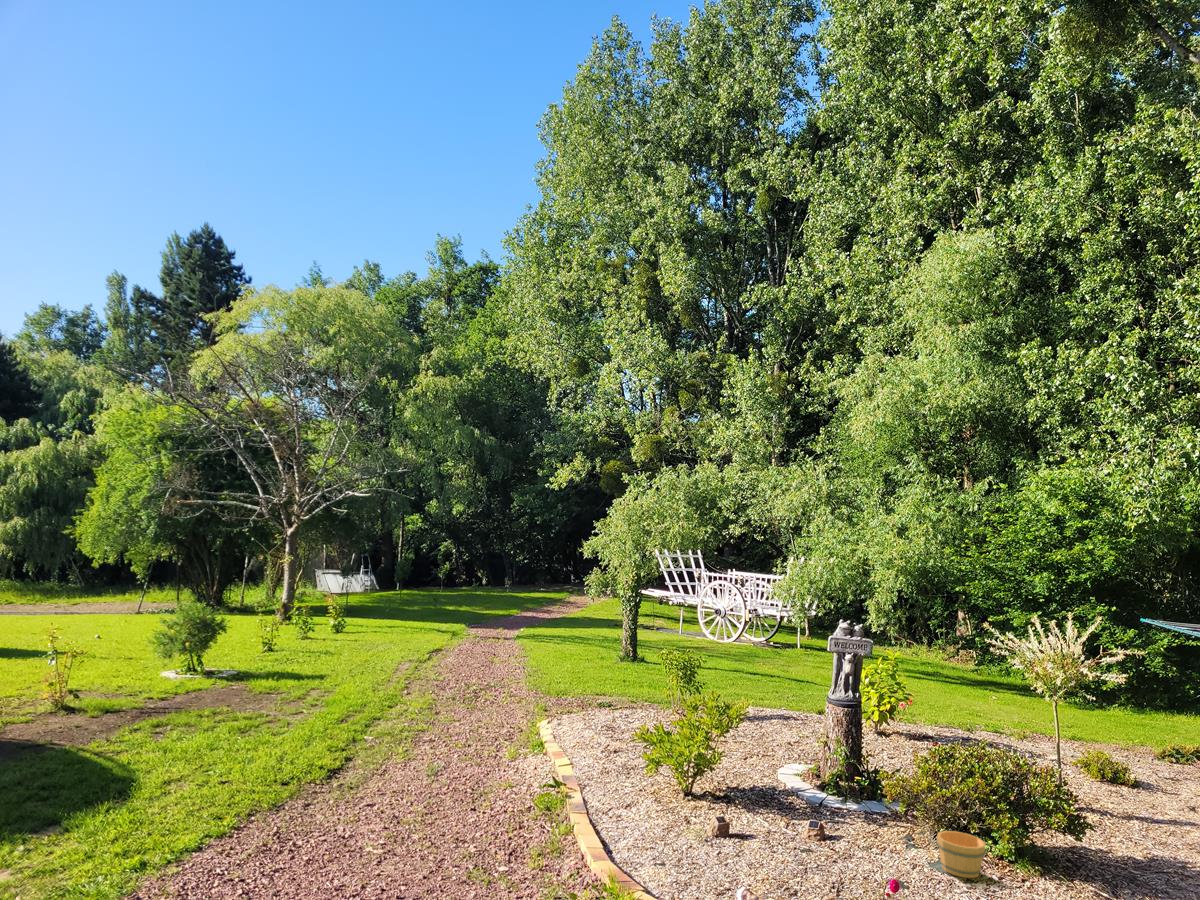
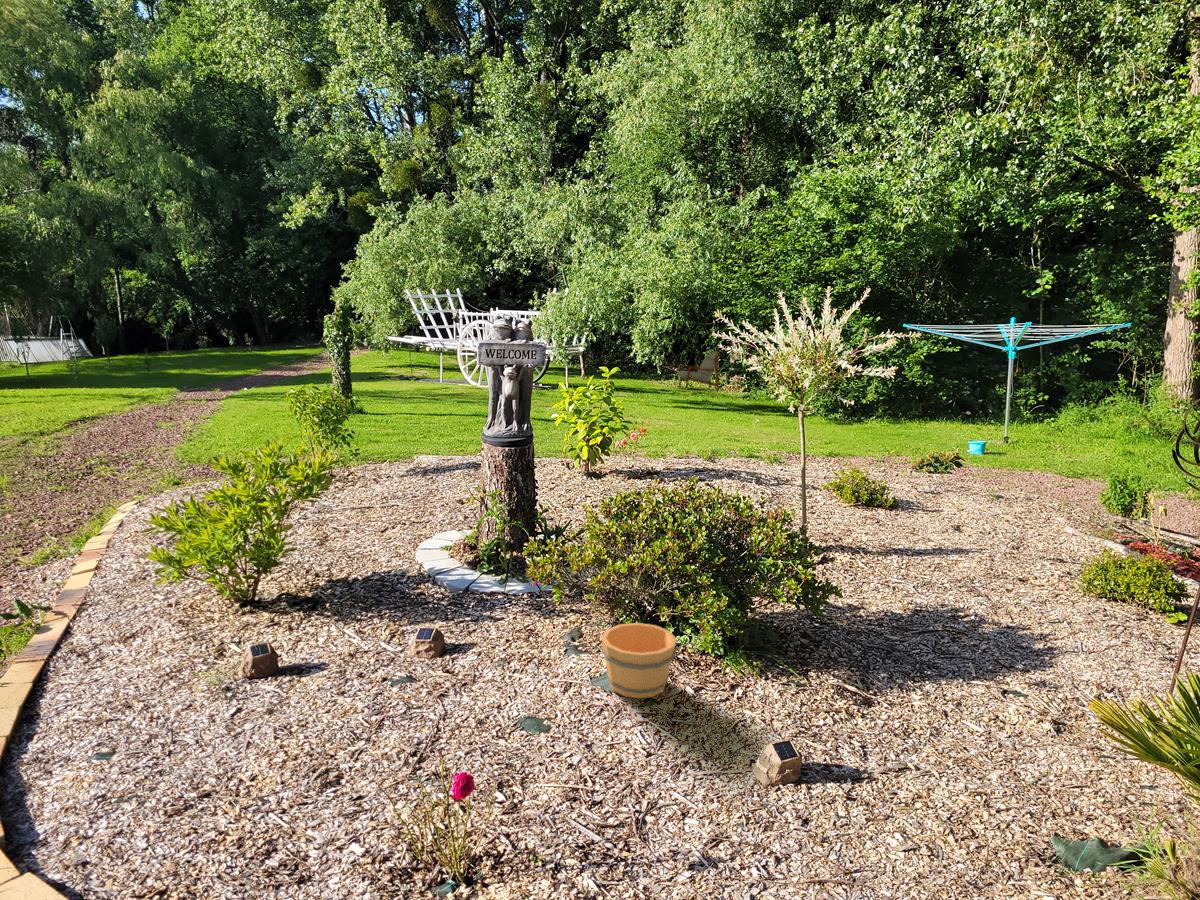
armchair: none [912,621,955,662] -> present [678,351,720,390]

